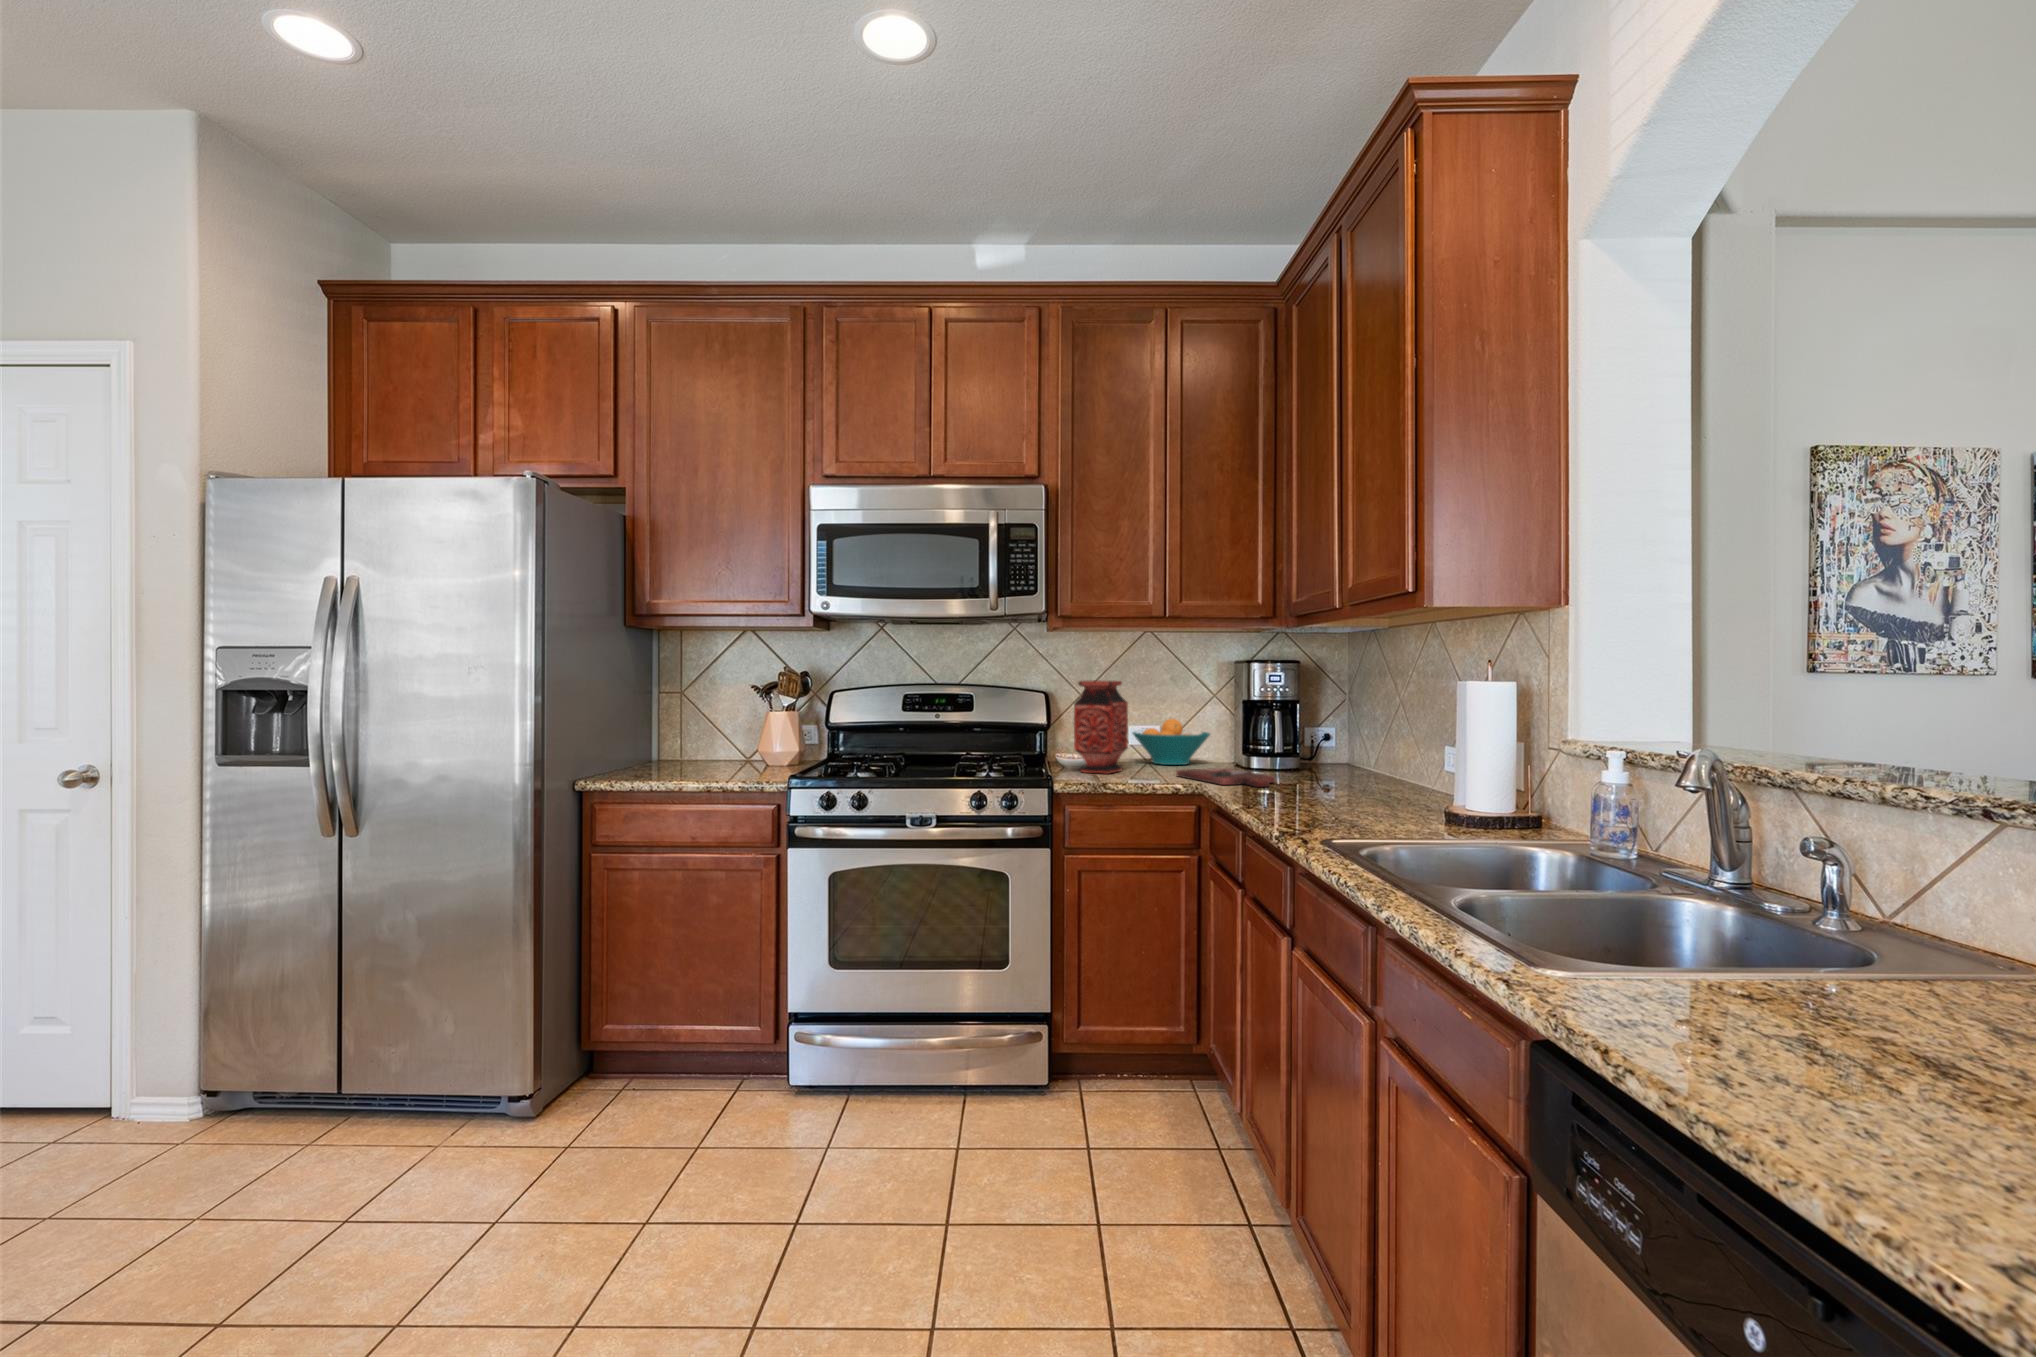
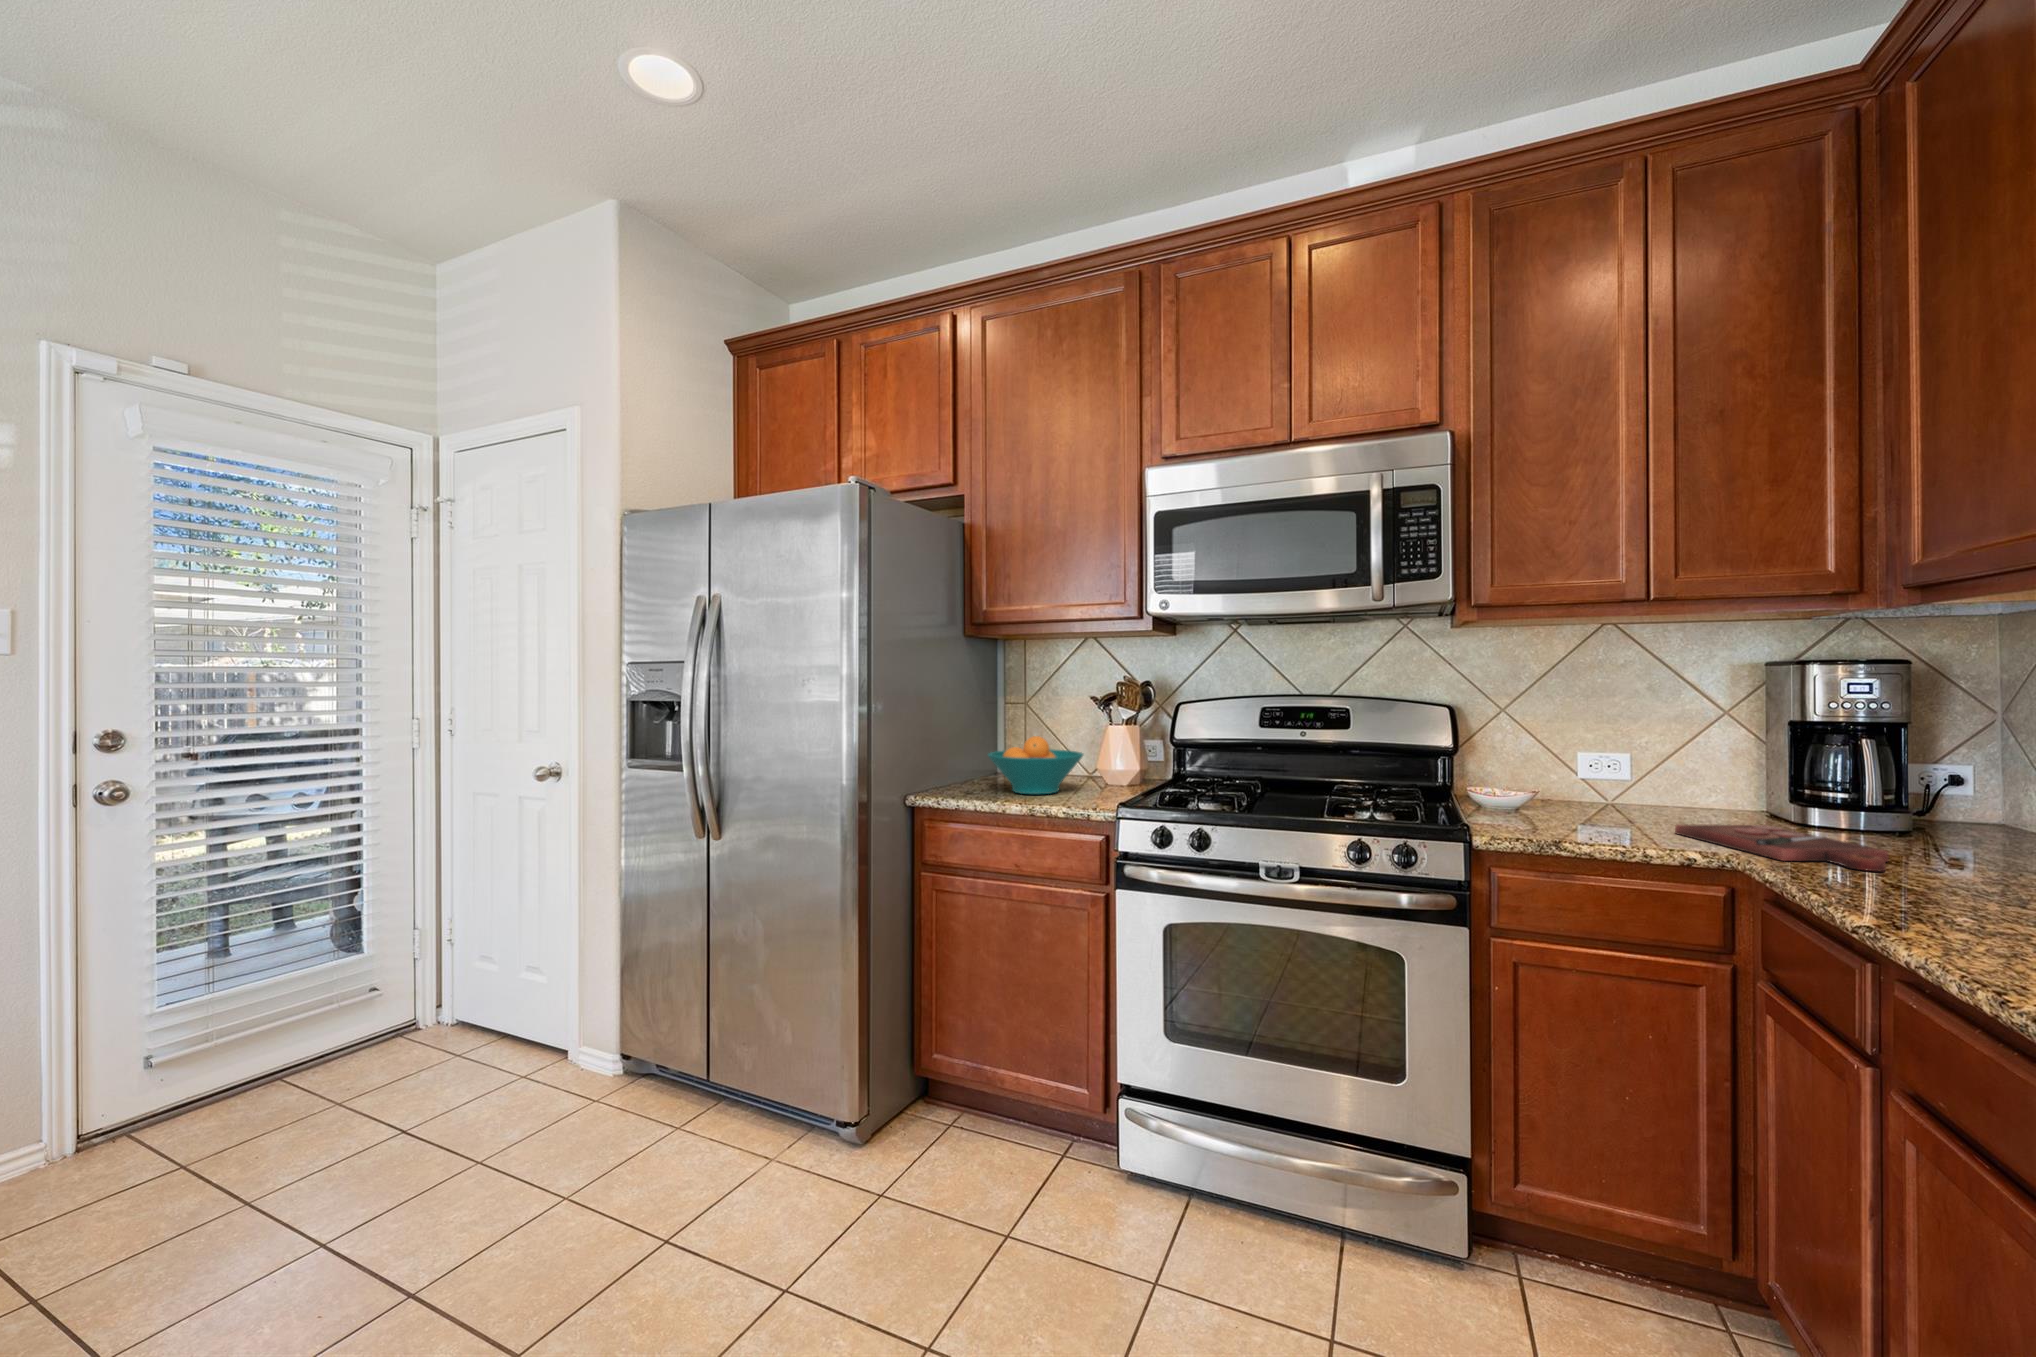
vase: present [1074,680,1128,774] -> none [1497,692,1585,822]
fruit bowl: present [1133,719,1211,765] -> present [988,736,1083,794]

